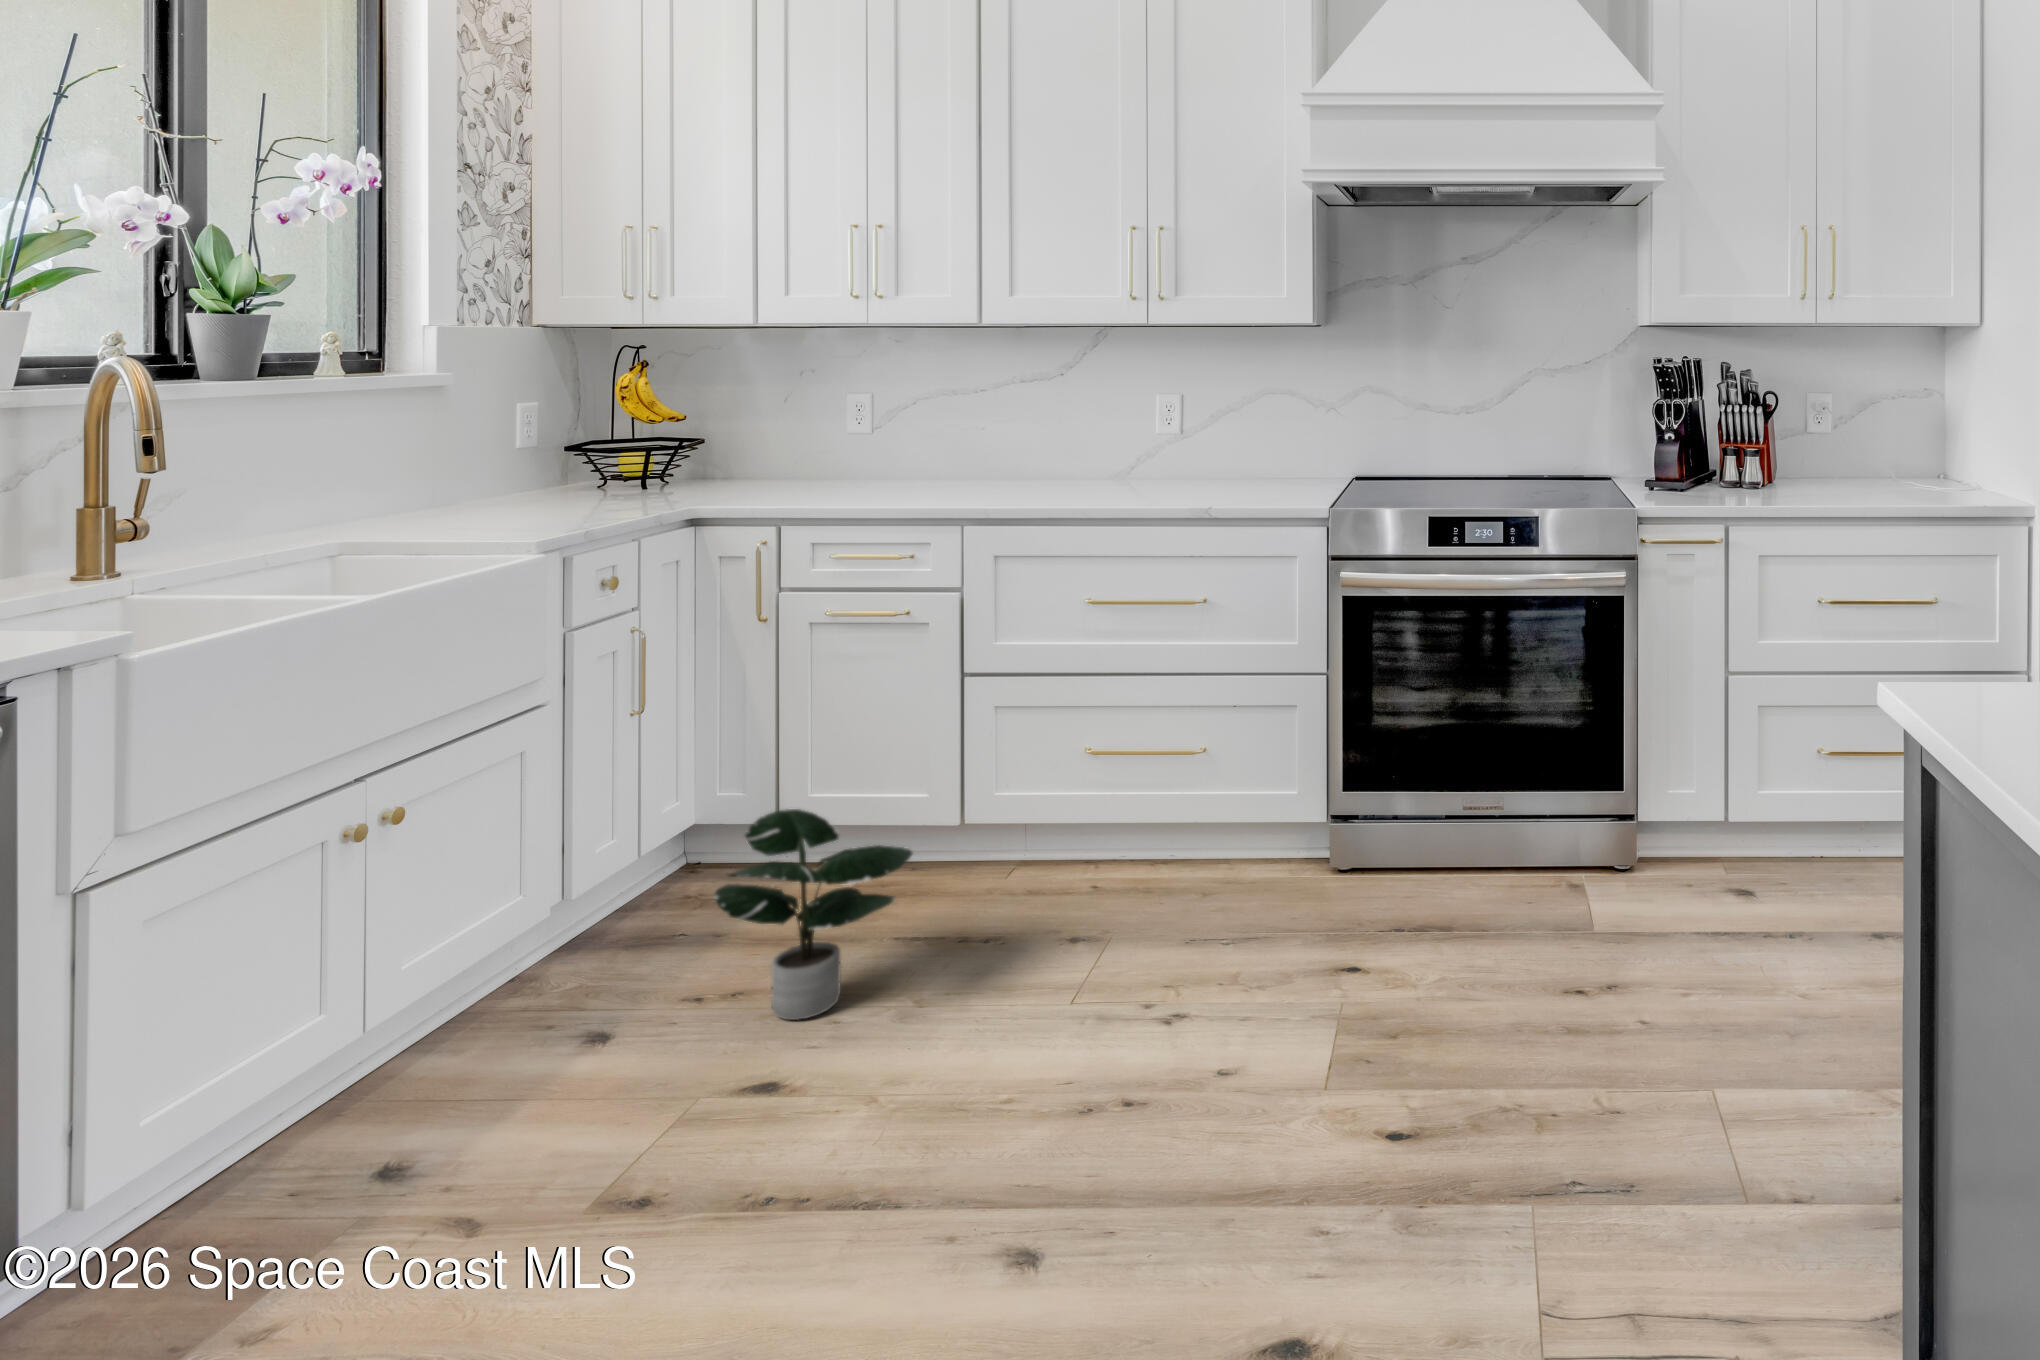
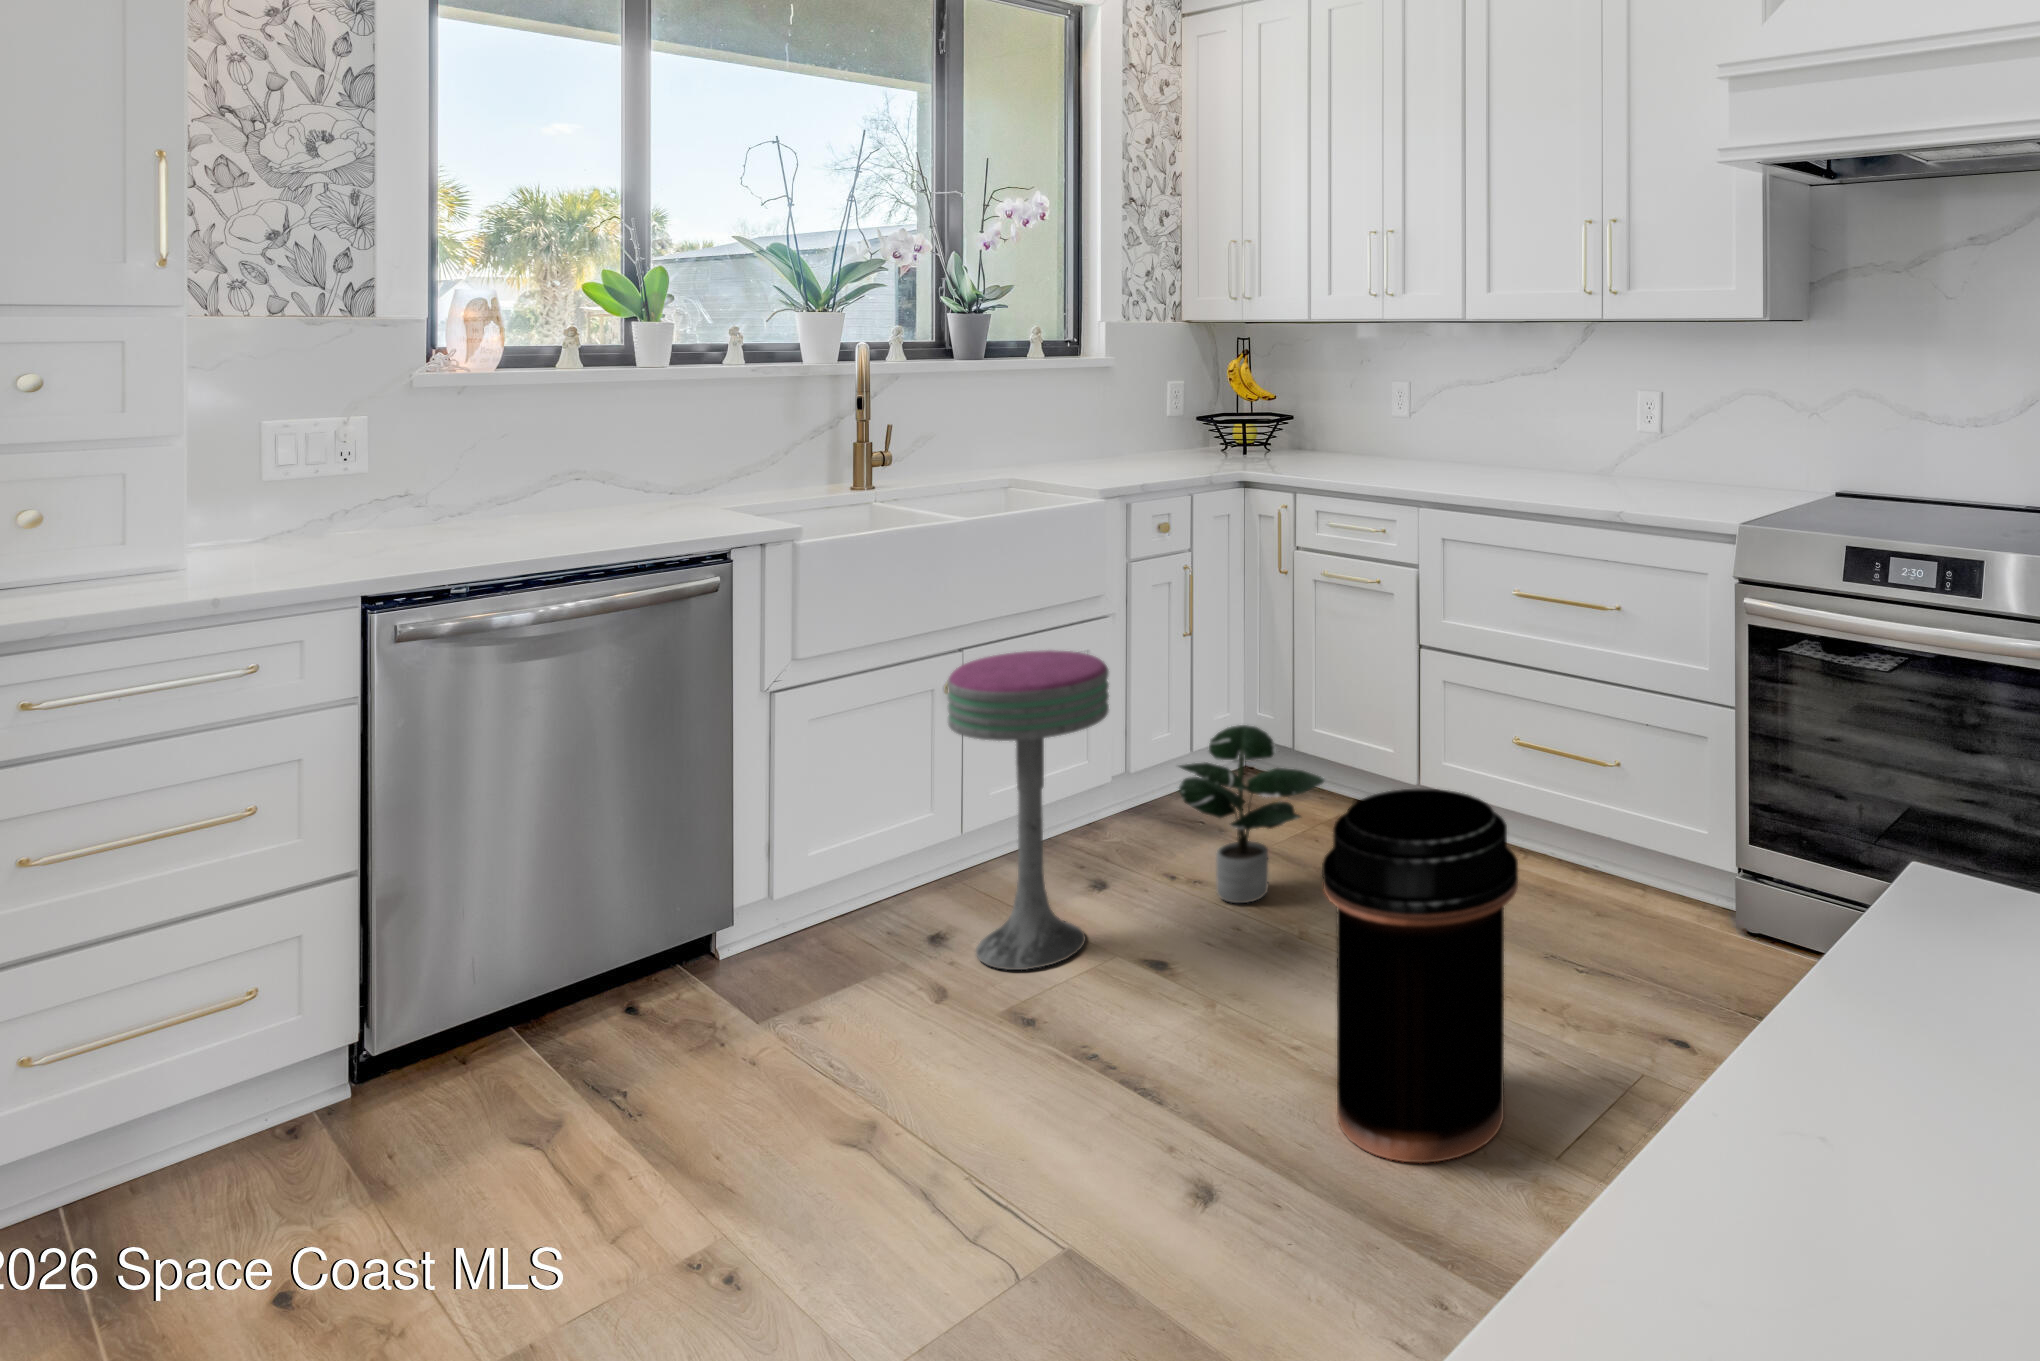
bar stool: none [420,759,672,1198] -> present [947,650,1109,970]
trash can: none [1082,818,1287,1205] -> present [1322,789,1518,1163]

